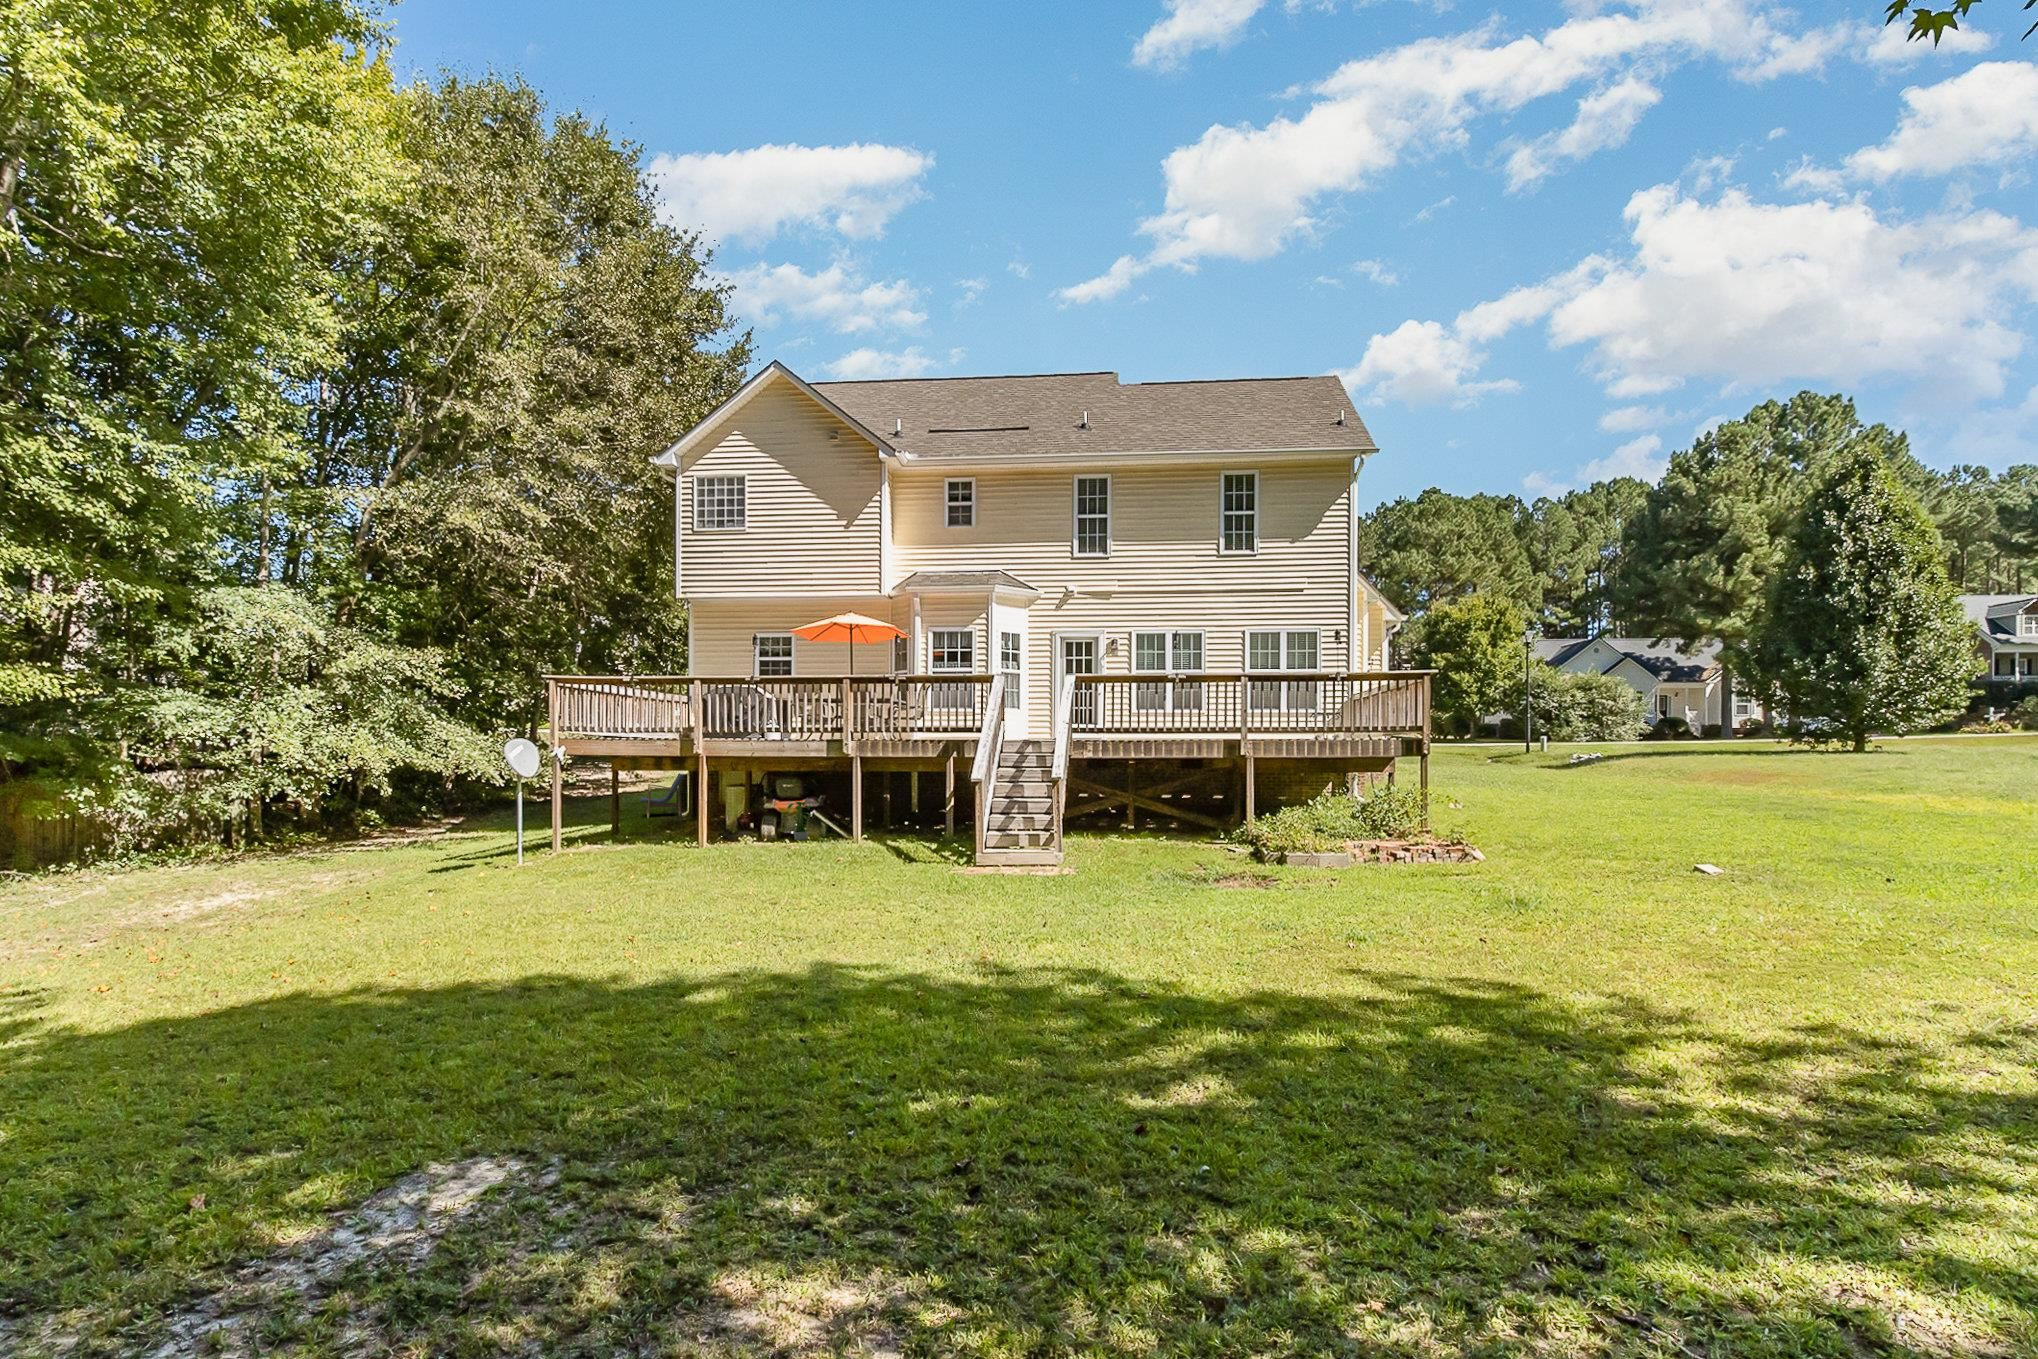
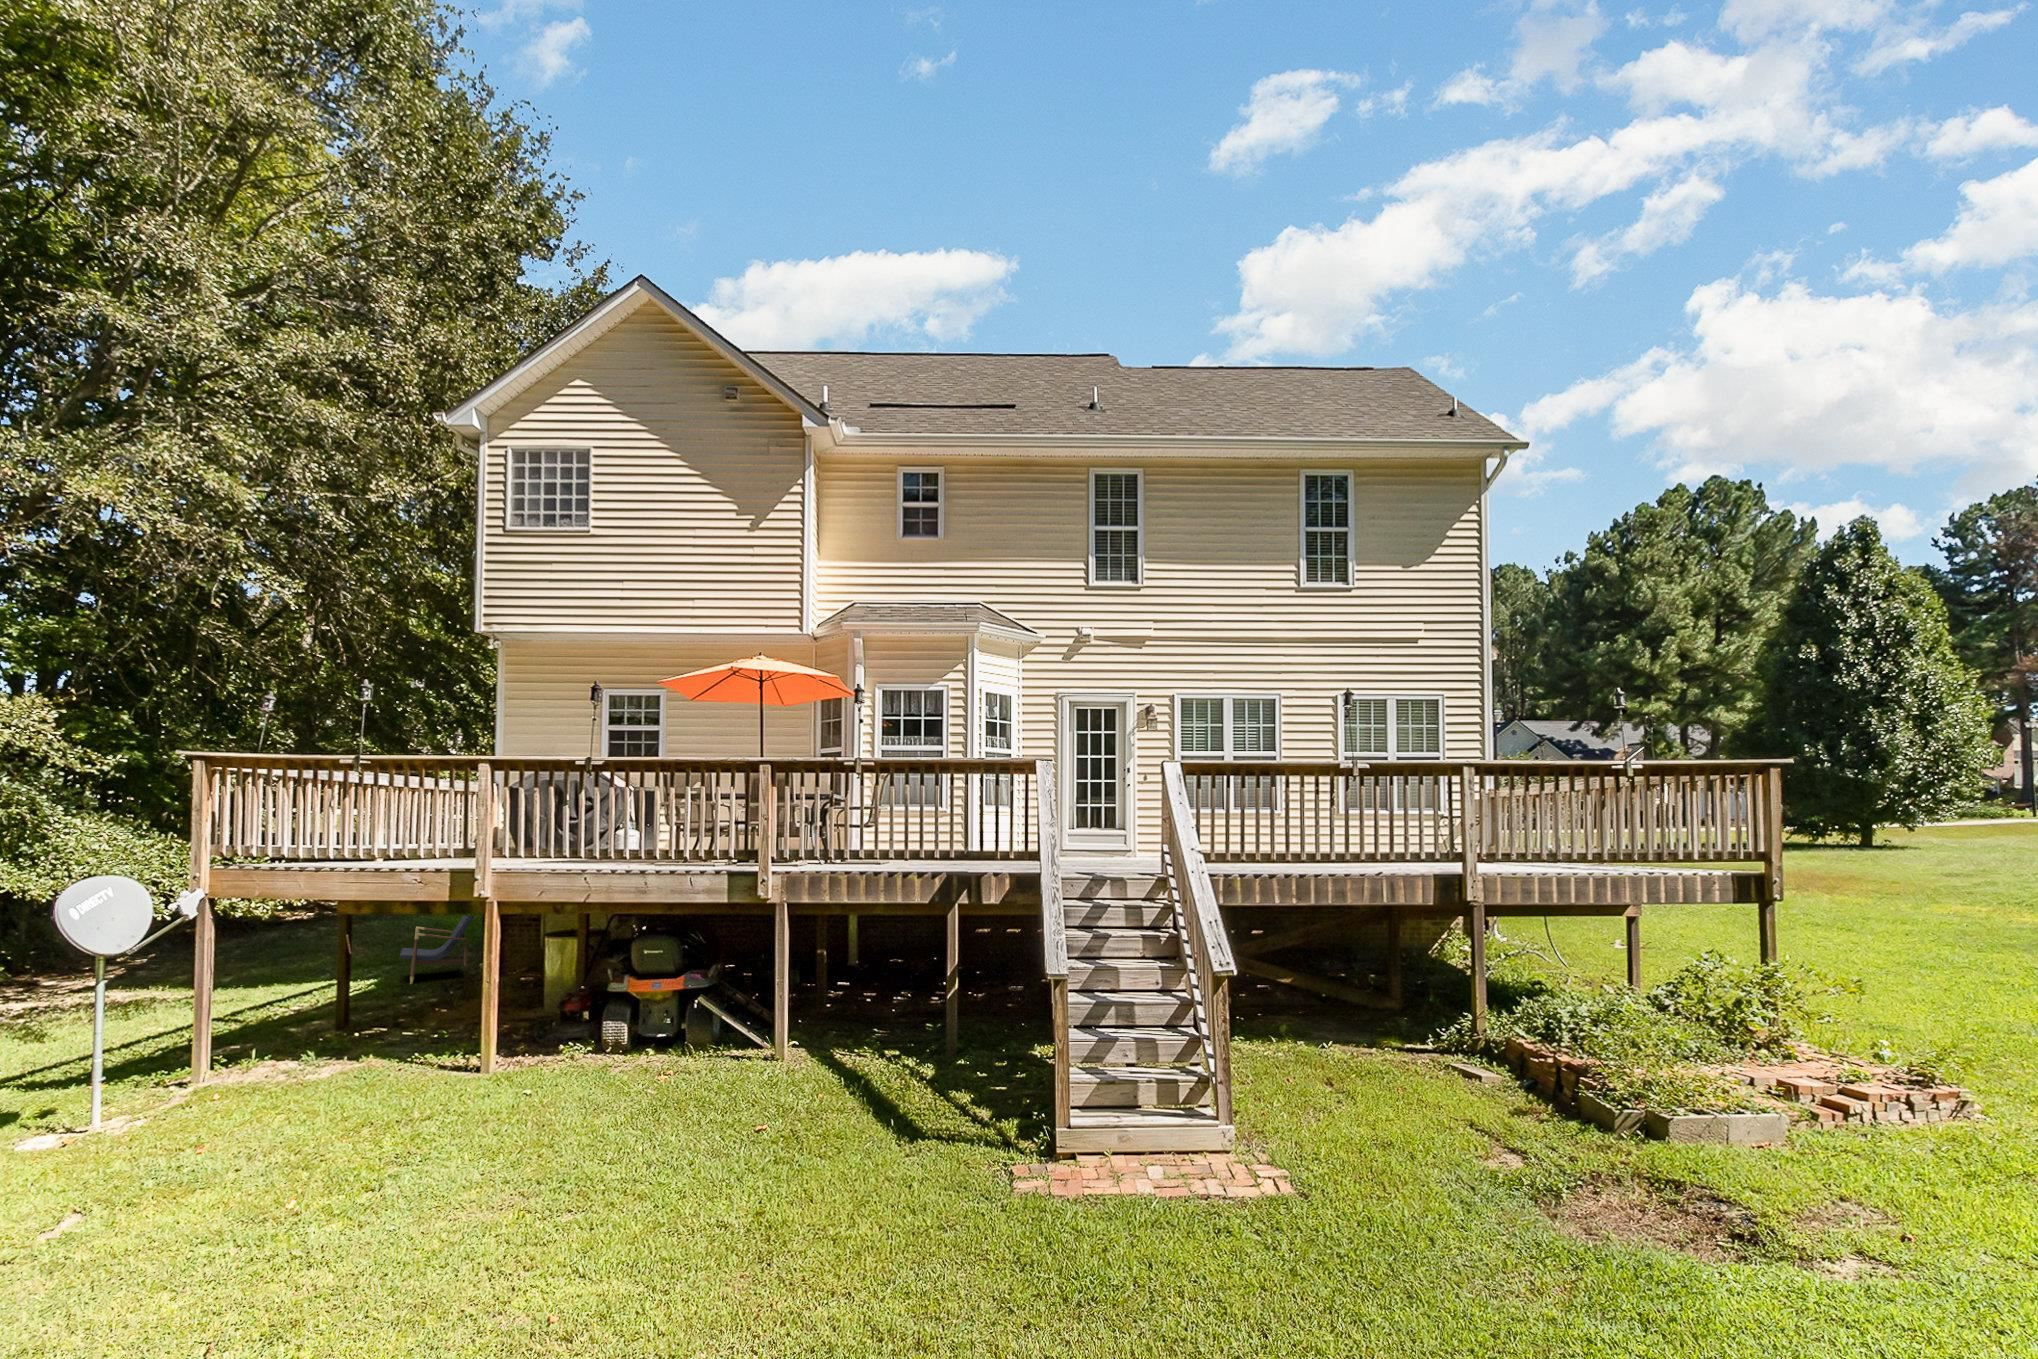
potted plant: present [788,802,812,840] -> none [647,973,693,1043]

